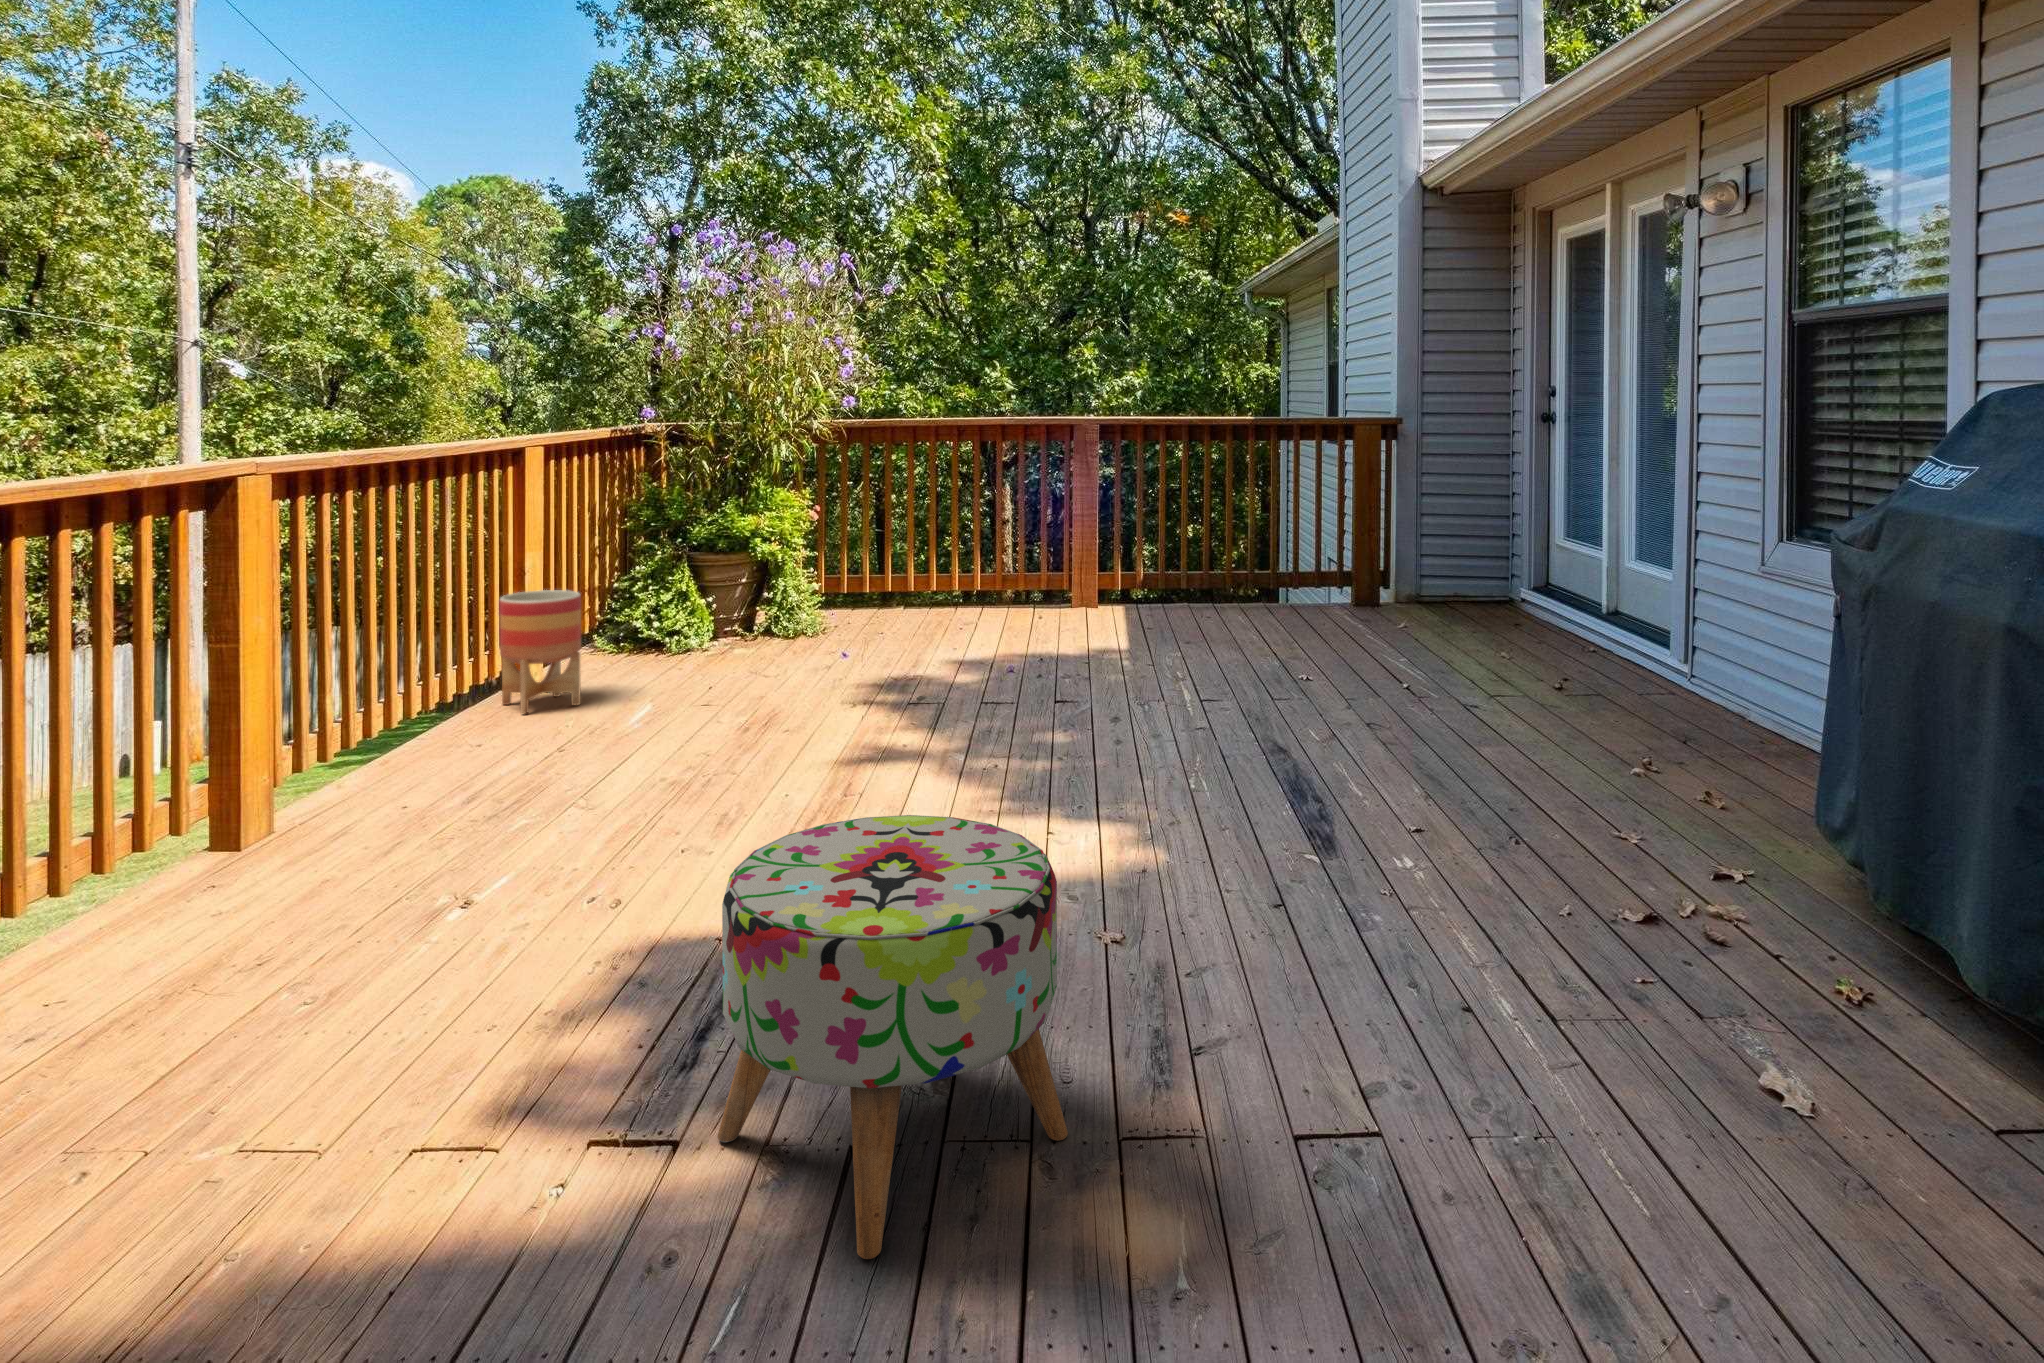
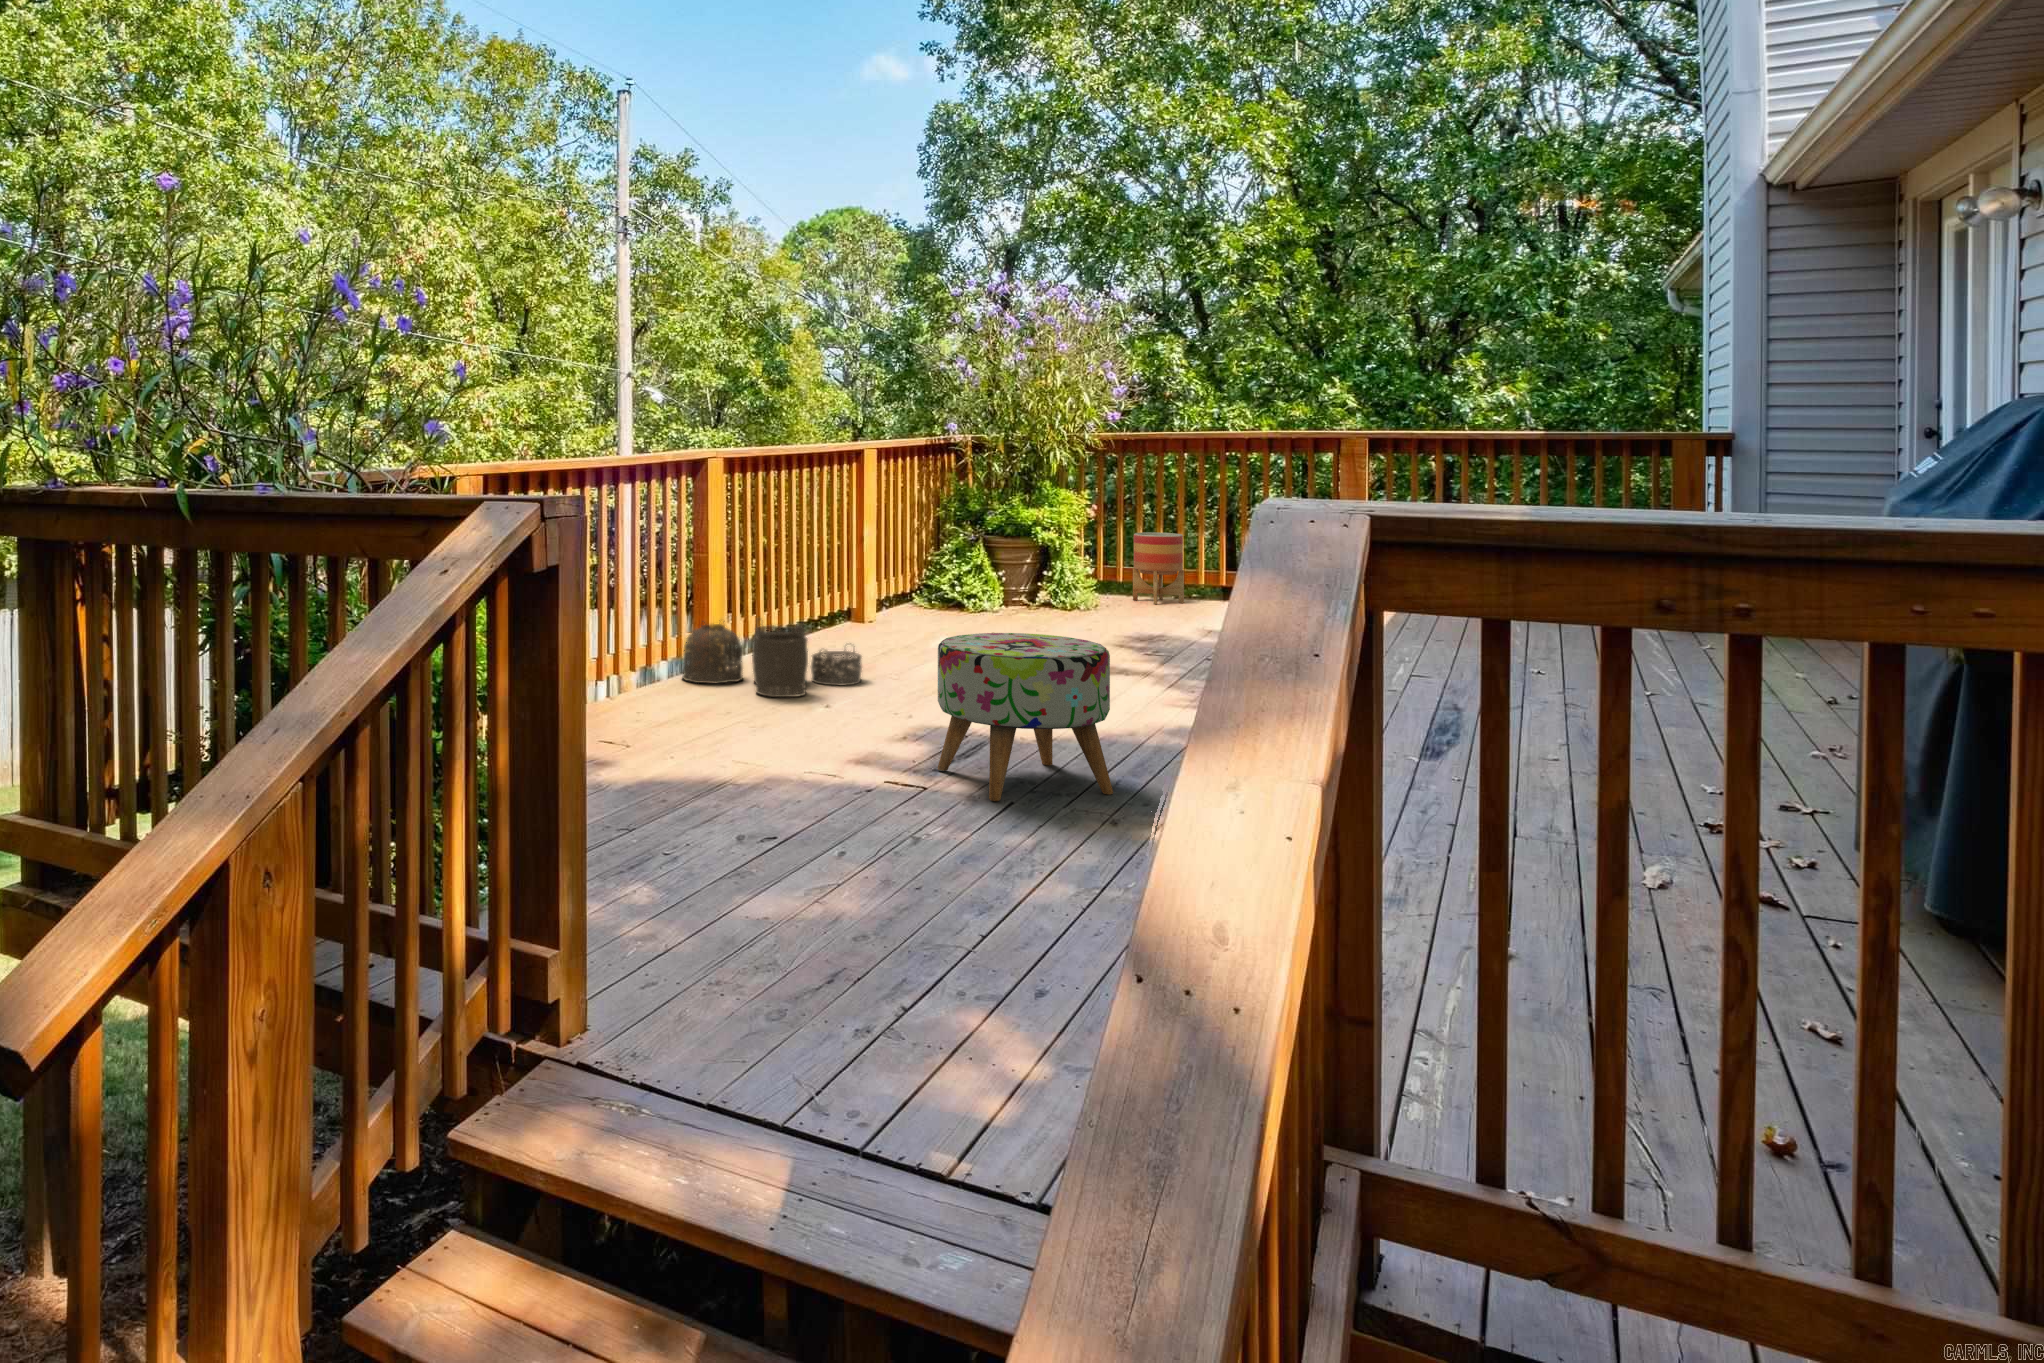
planter: present [499,590,581,714] -> present [1133,532,1184,604]
woven basket: none [167,762,533,928] -> present [682,621,862,697]

